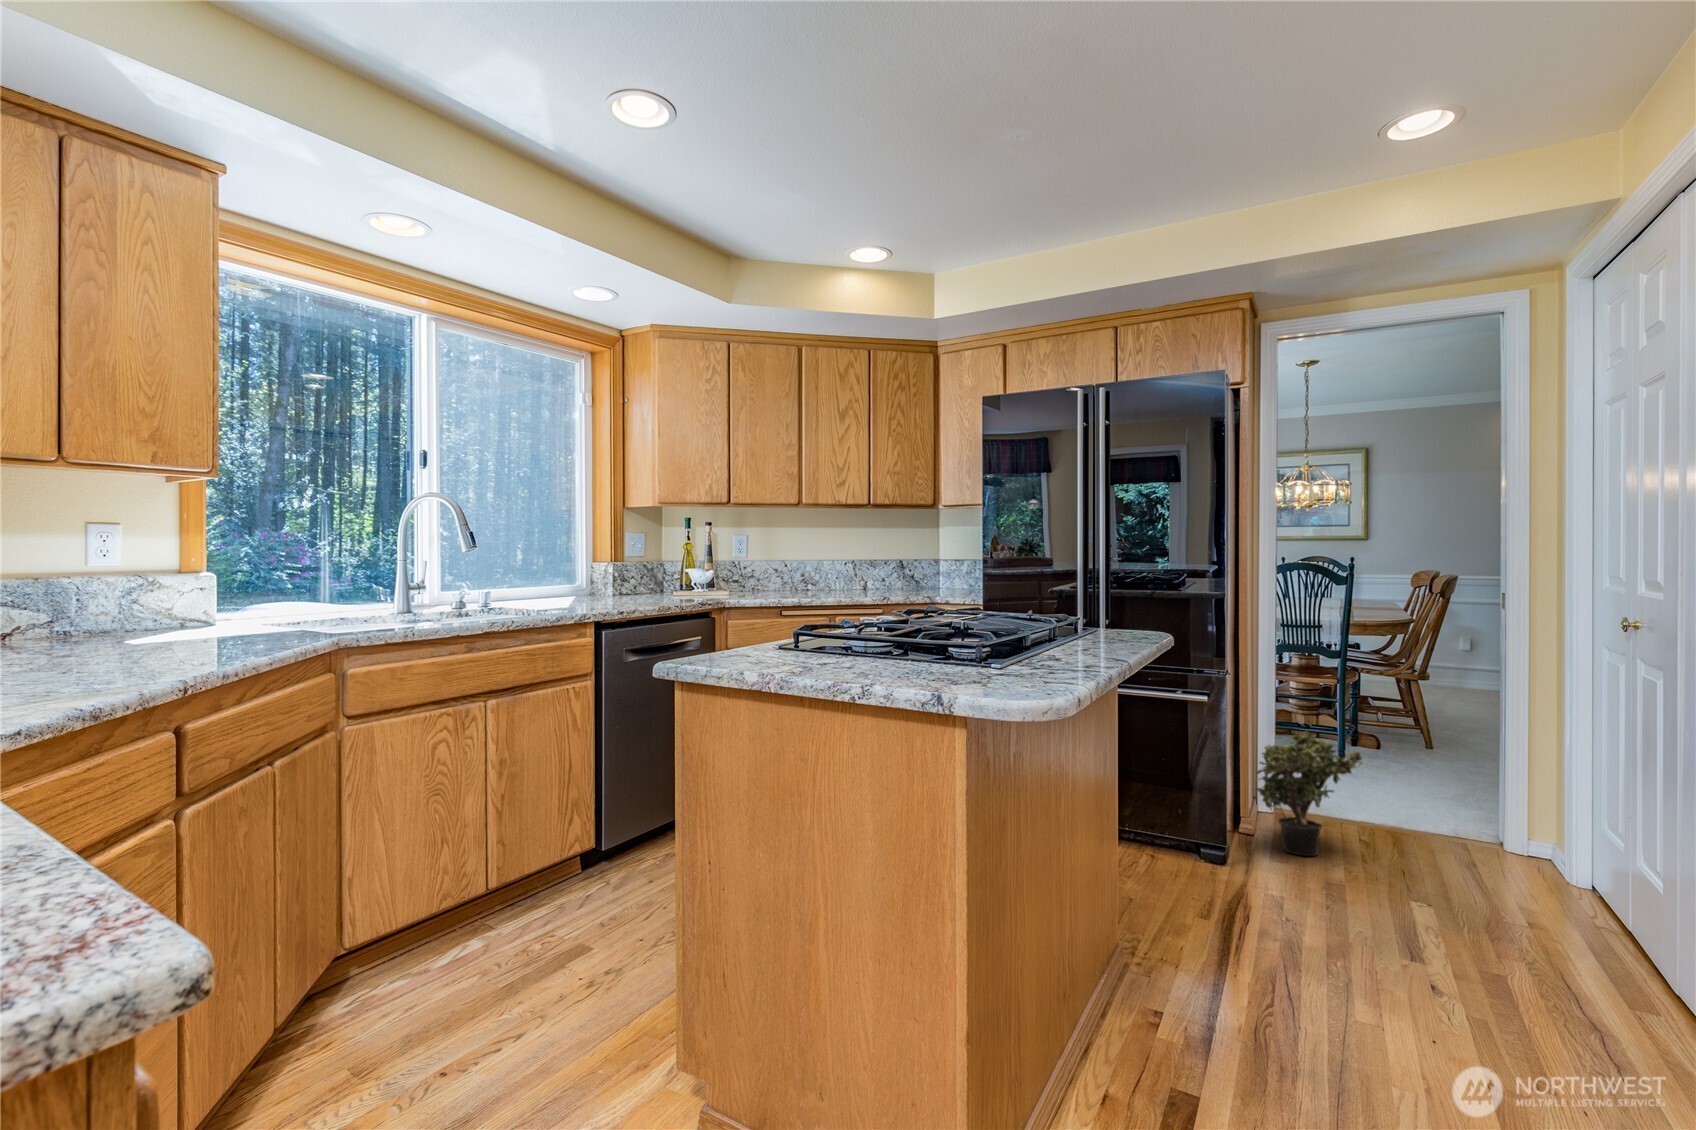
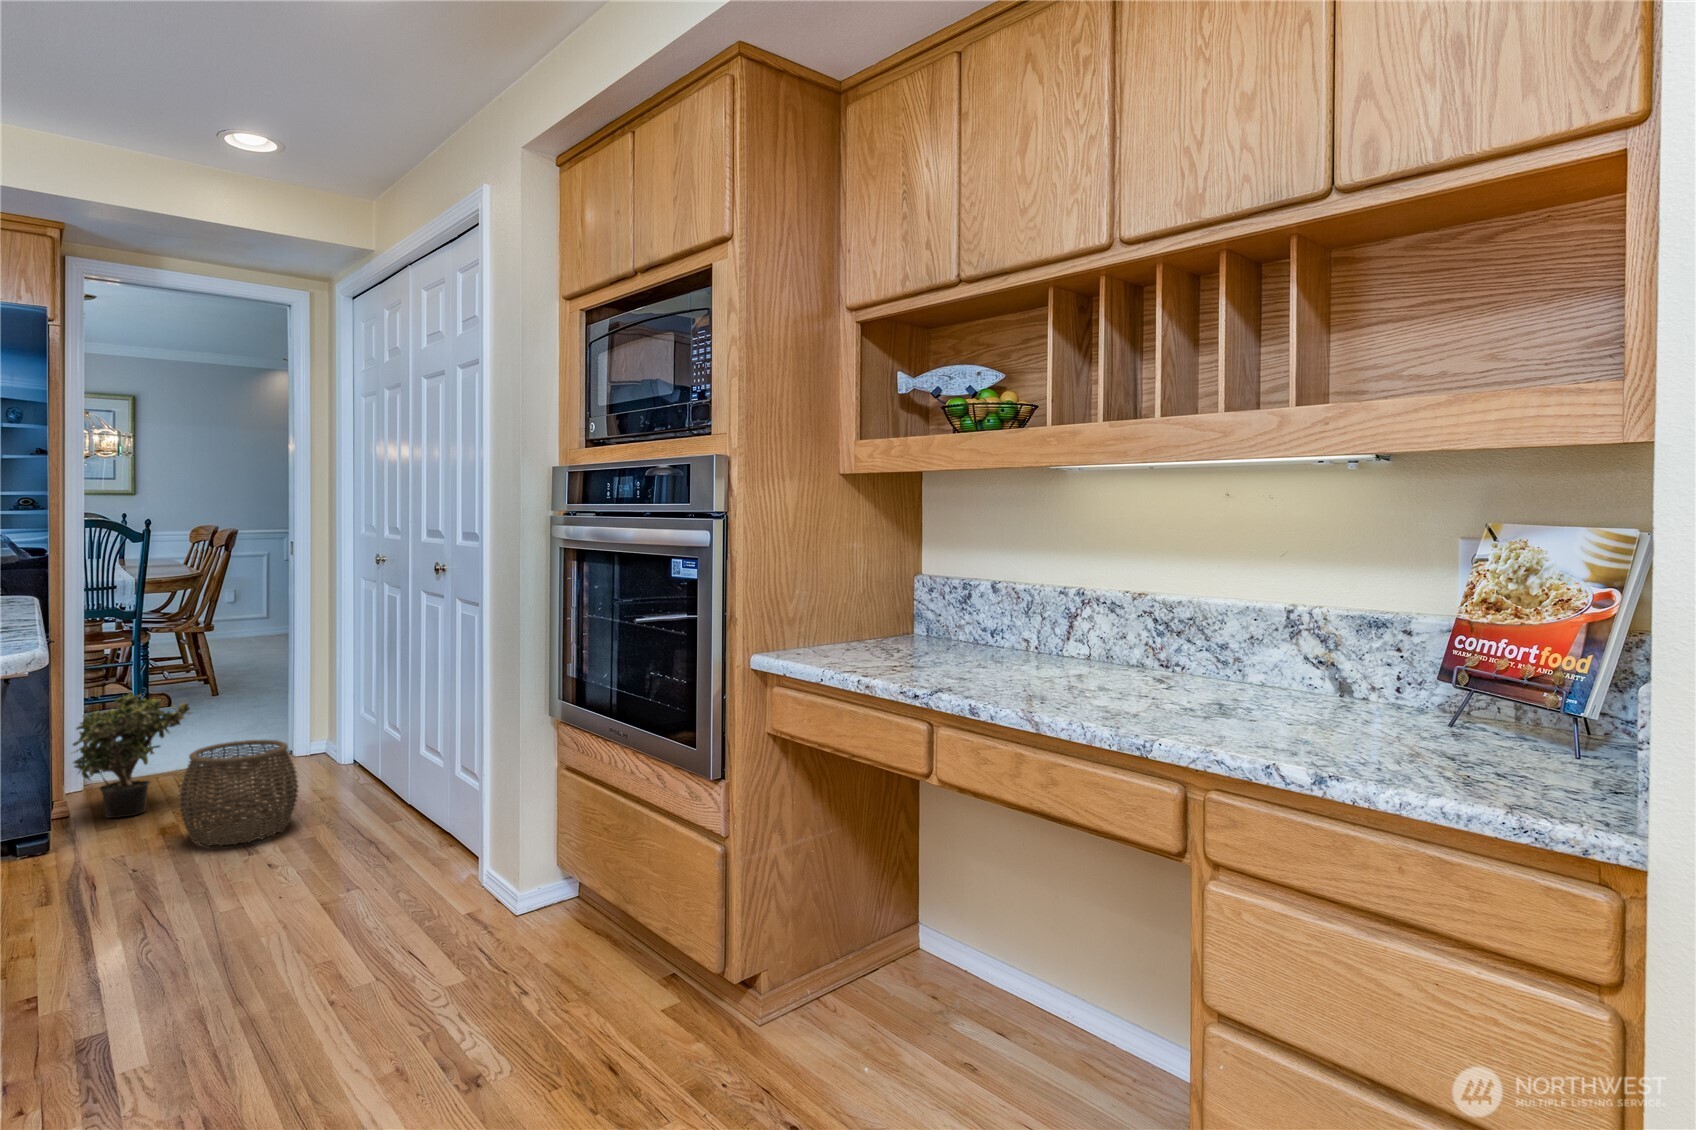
woven basket: none [1334,804,1469,932] -> present [179,740,298,846]

